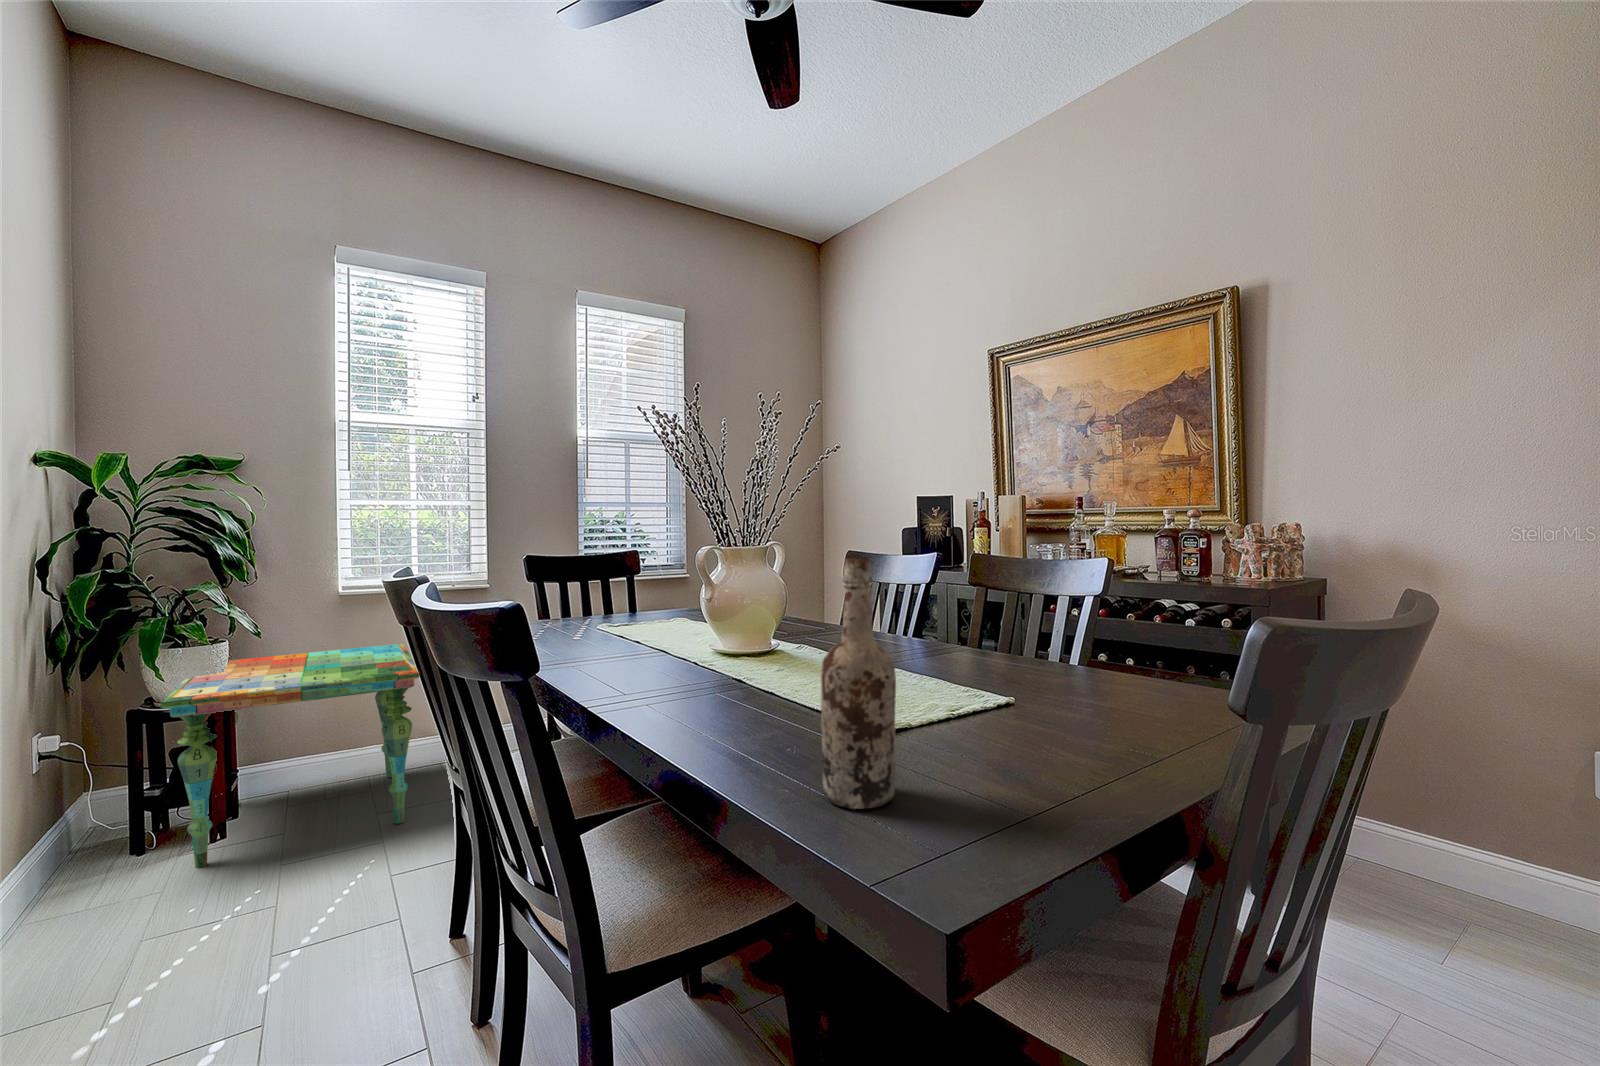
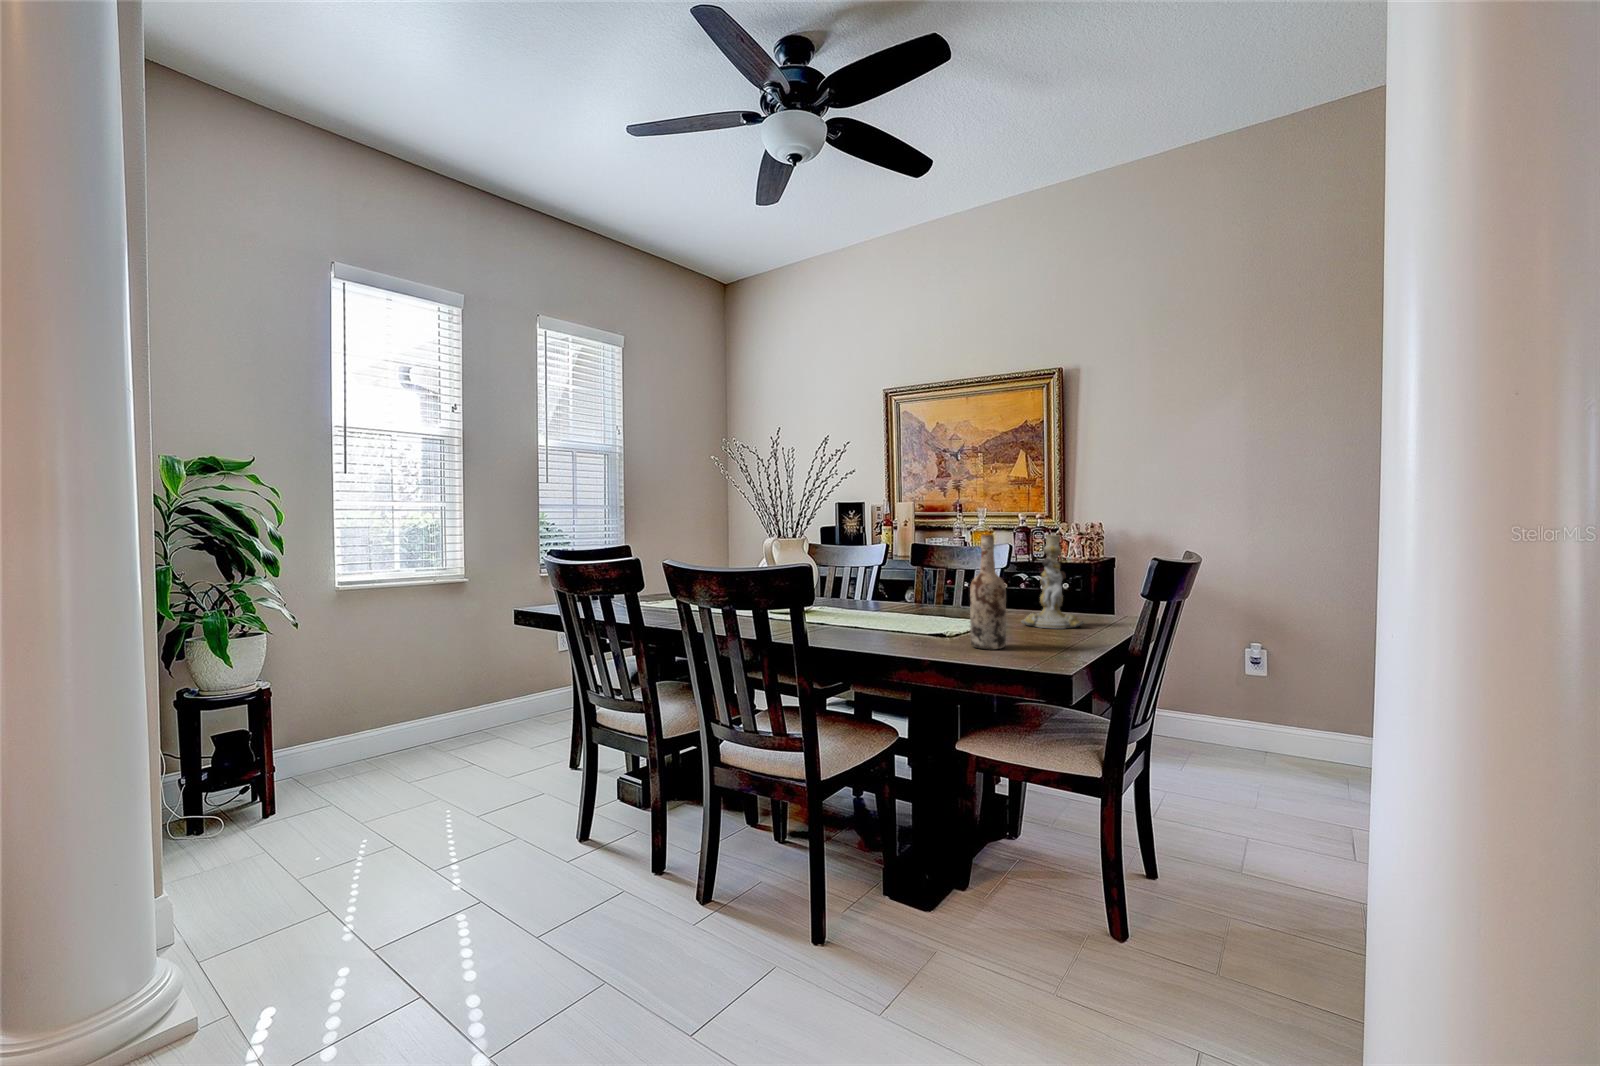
candlestick: none [1033,552,1158,742] -> present [1021,535,1084,629]
side table: present [161,644,419,868] -> none [216,635,473,830]

